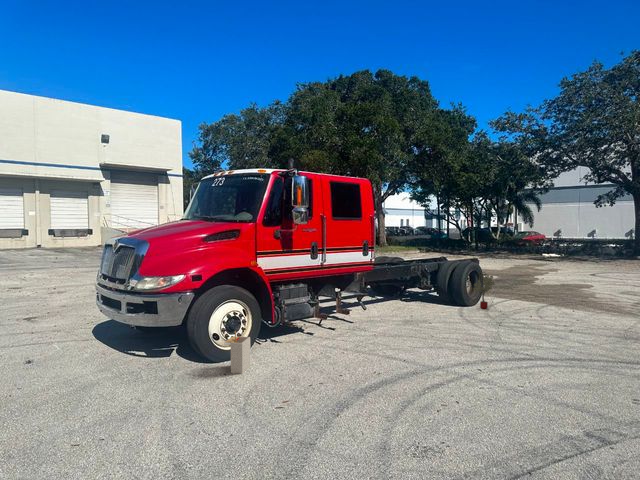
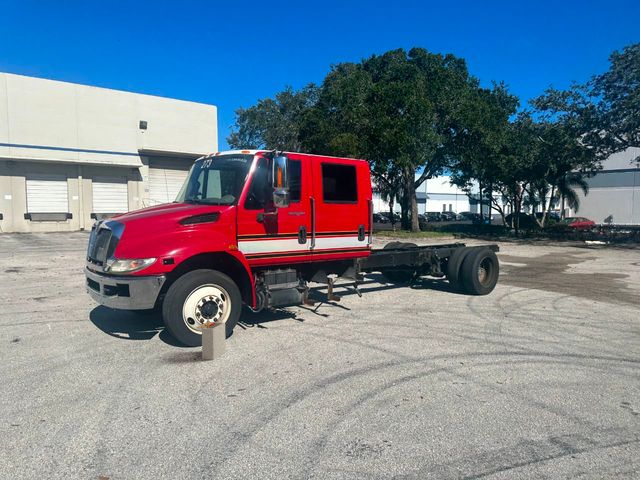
potted tree: present [473,272,494,309] -> none [483,258,509,298]

